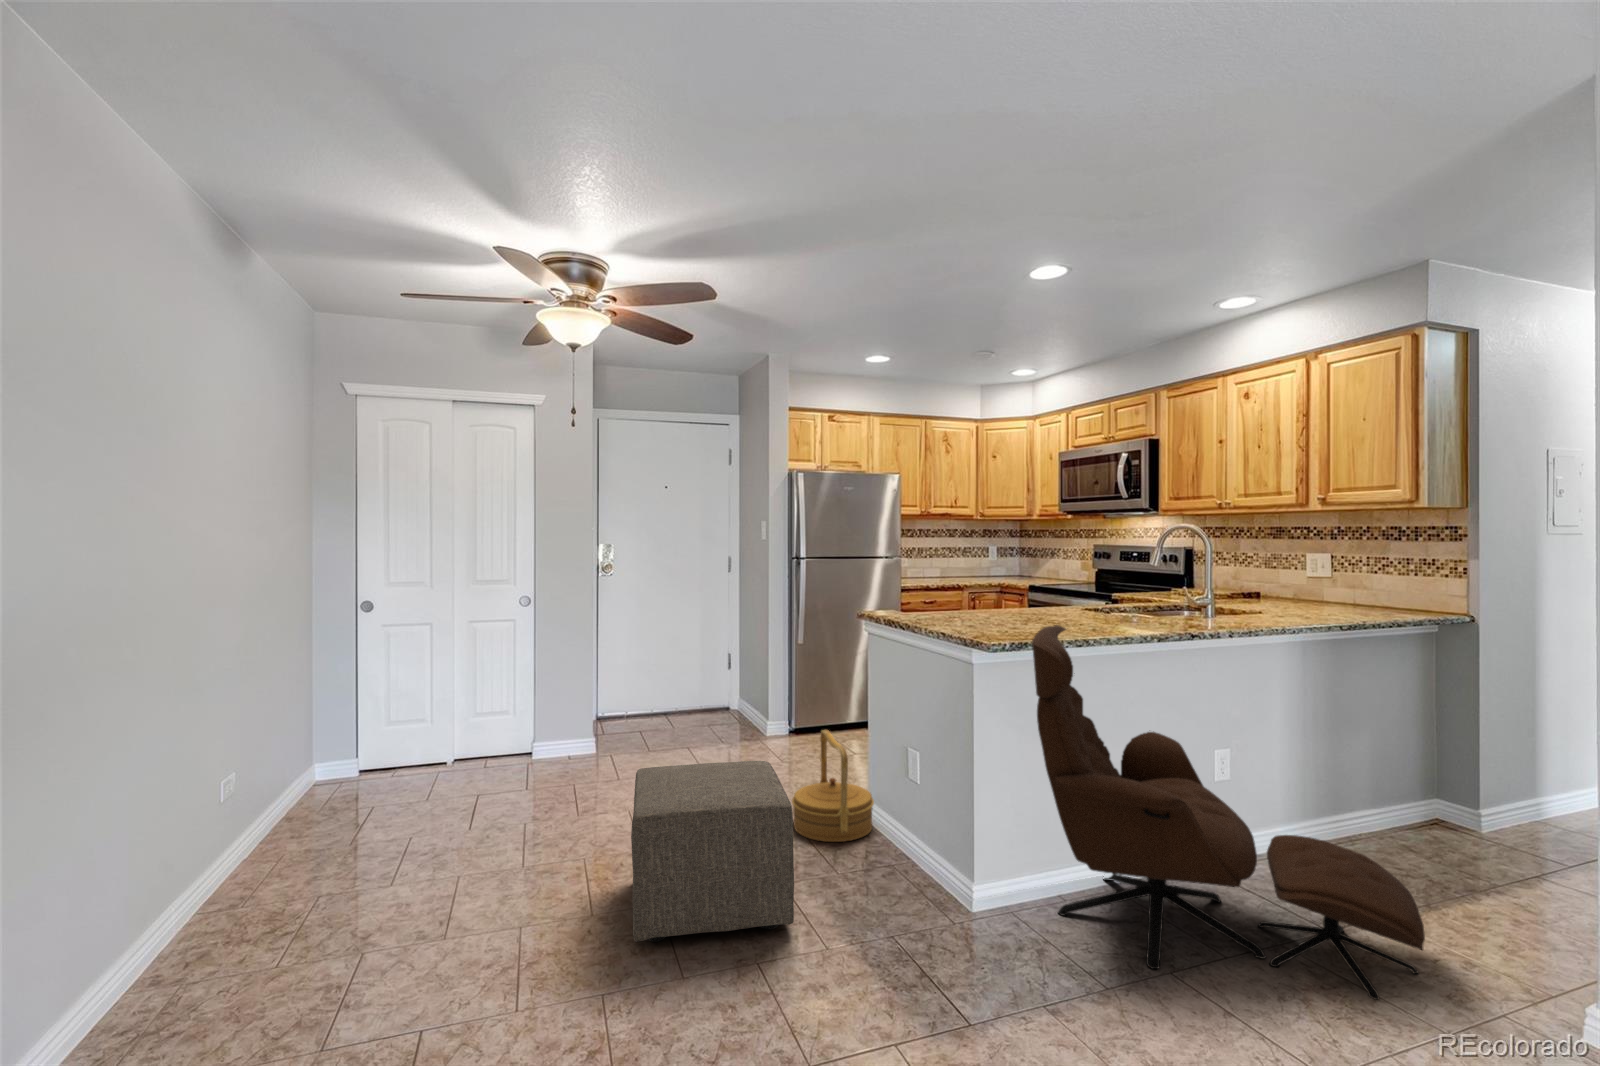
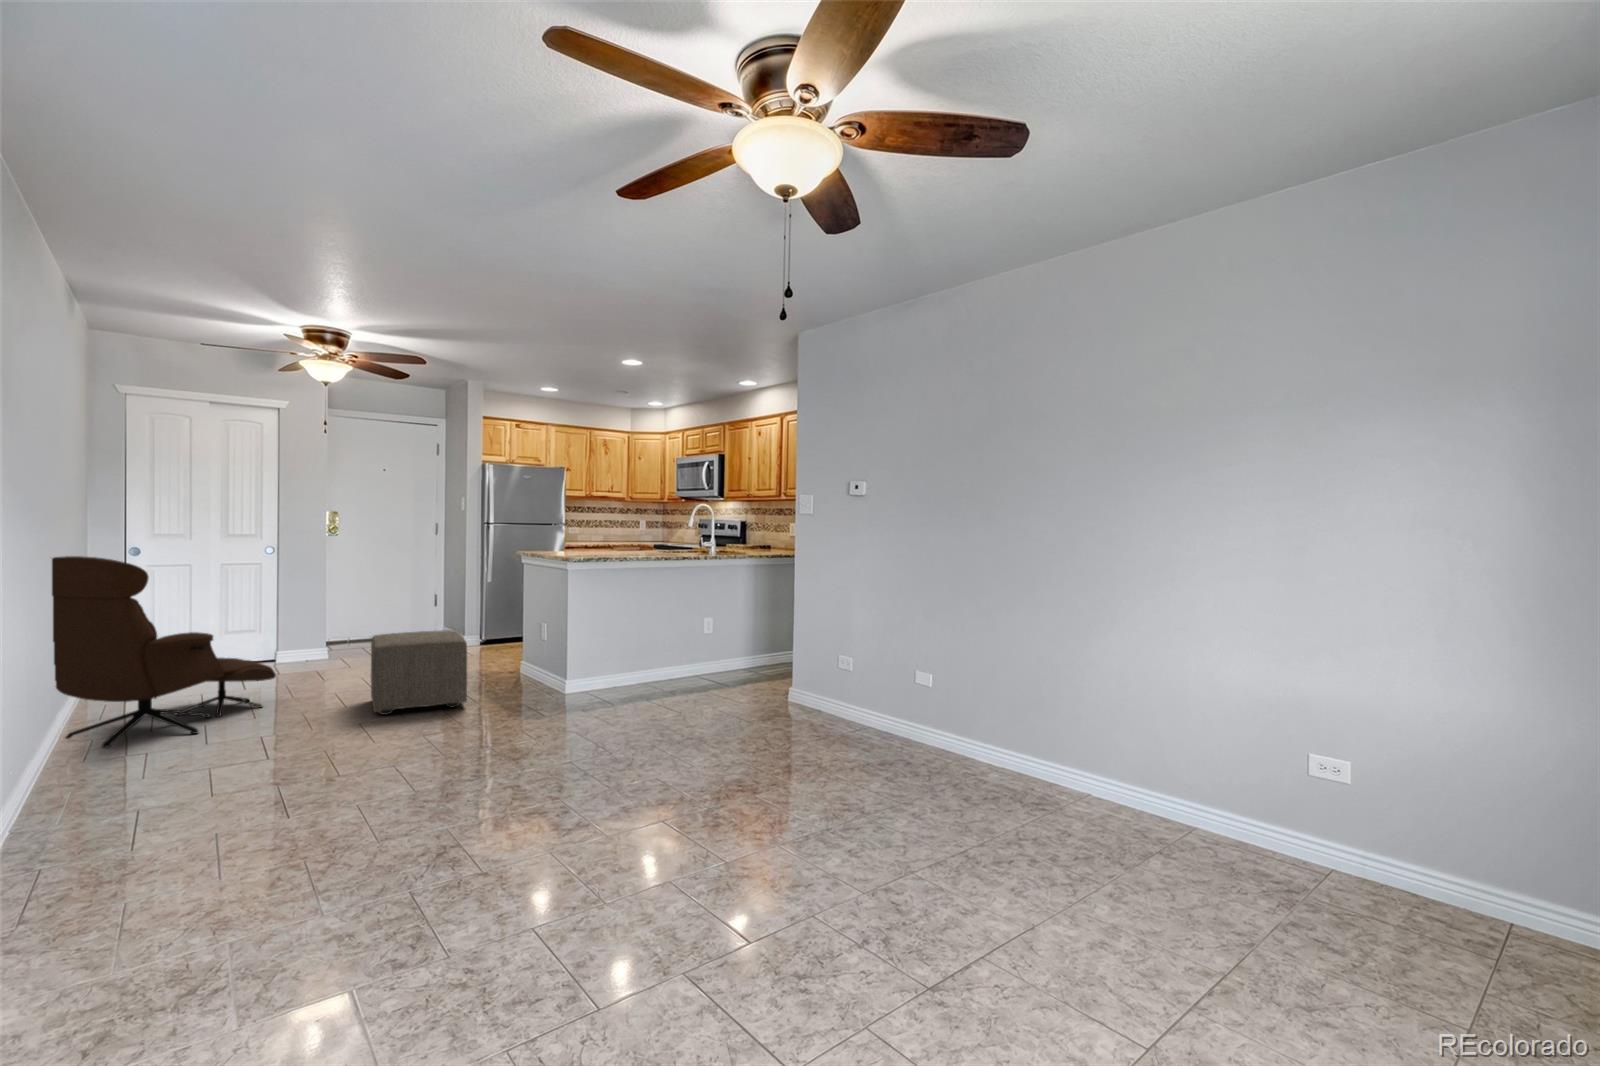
lounge chair: present [1032,625,1425,1000] -> present [50,556,276,748]
woven basket: present [792,730,874,842] -> none [474,623,526,682]

